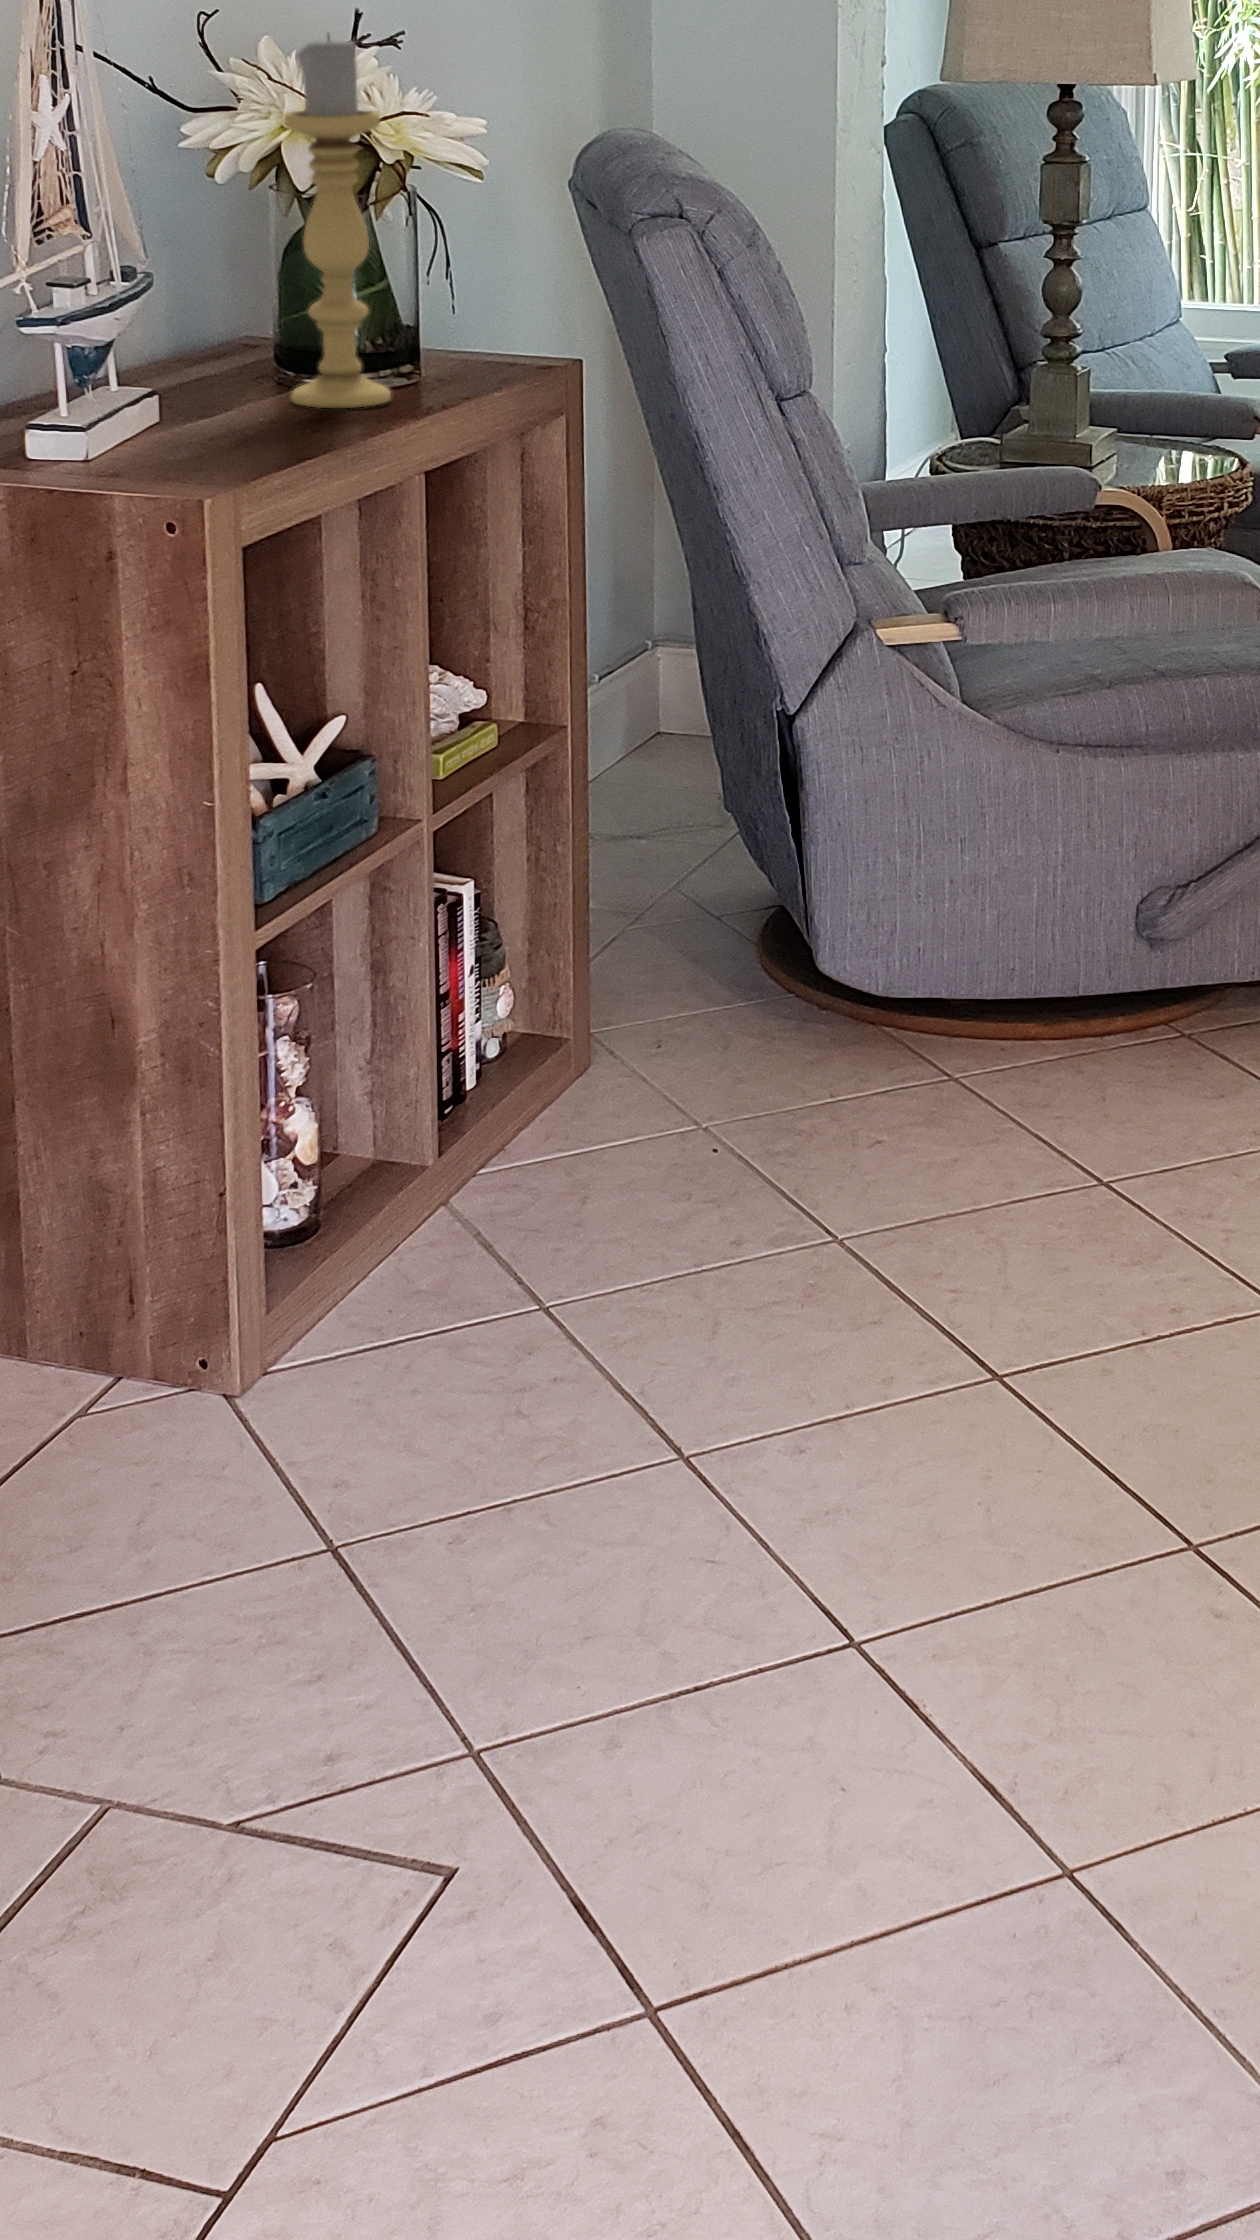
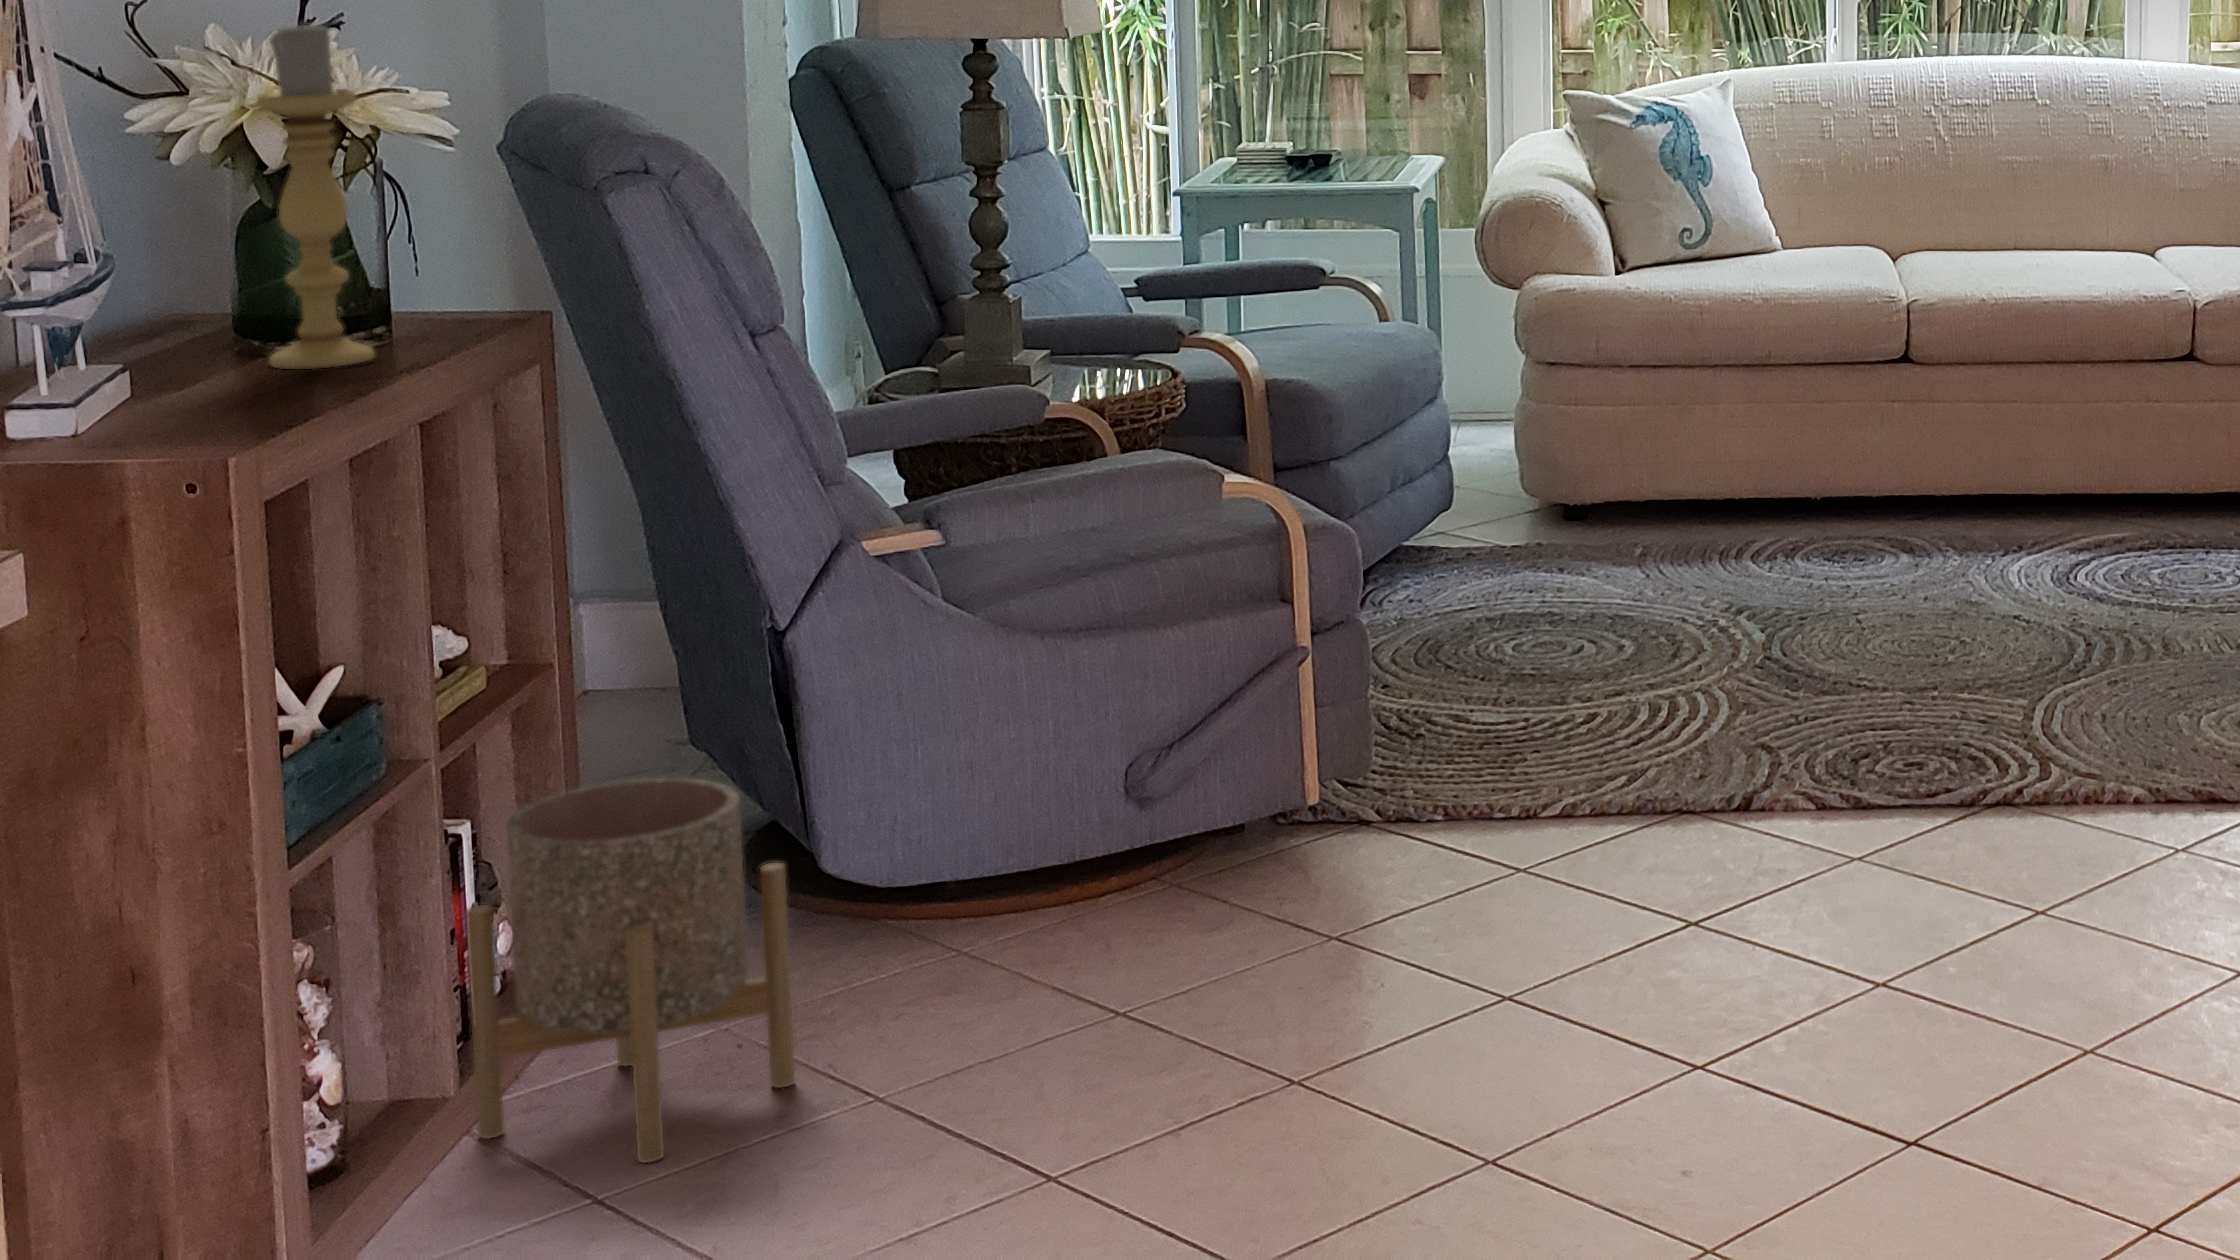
planter: none [450,868,765,1277] -> present [466,778,795,1163]

